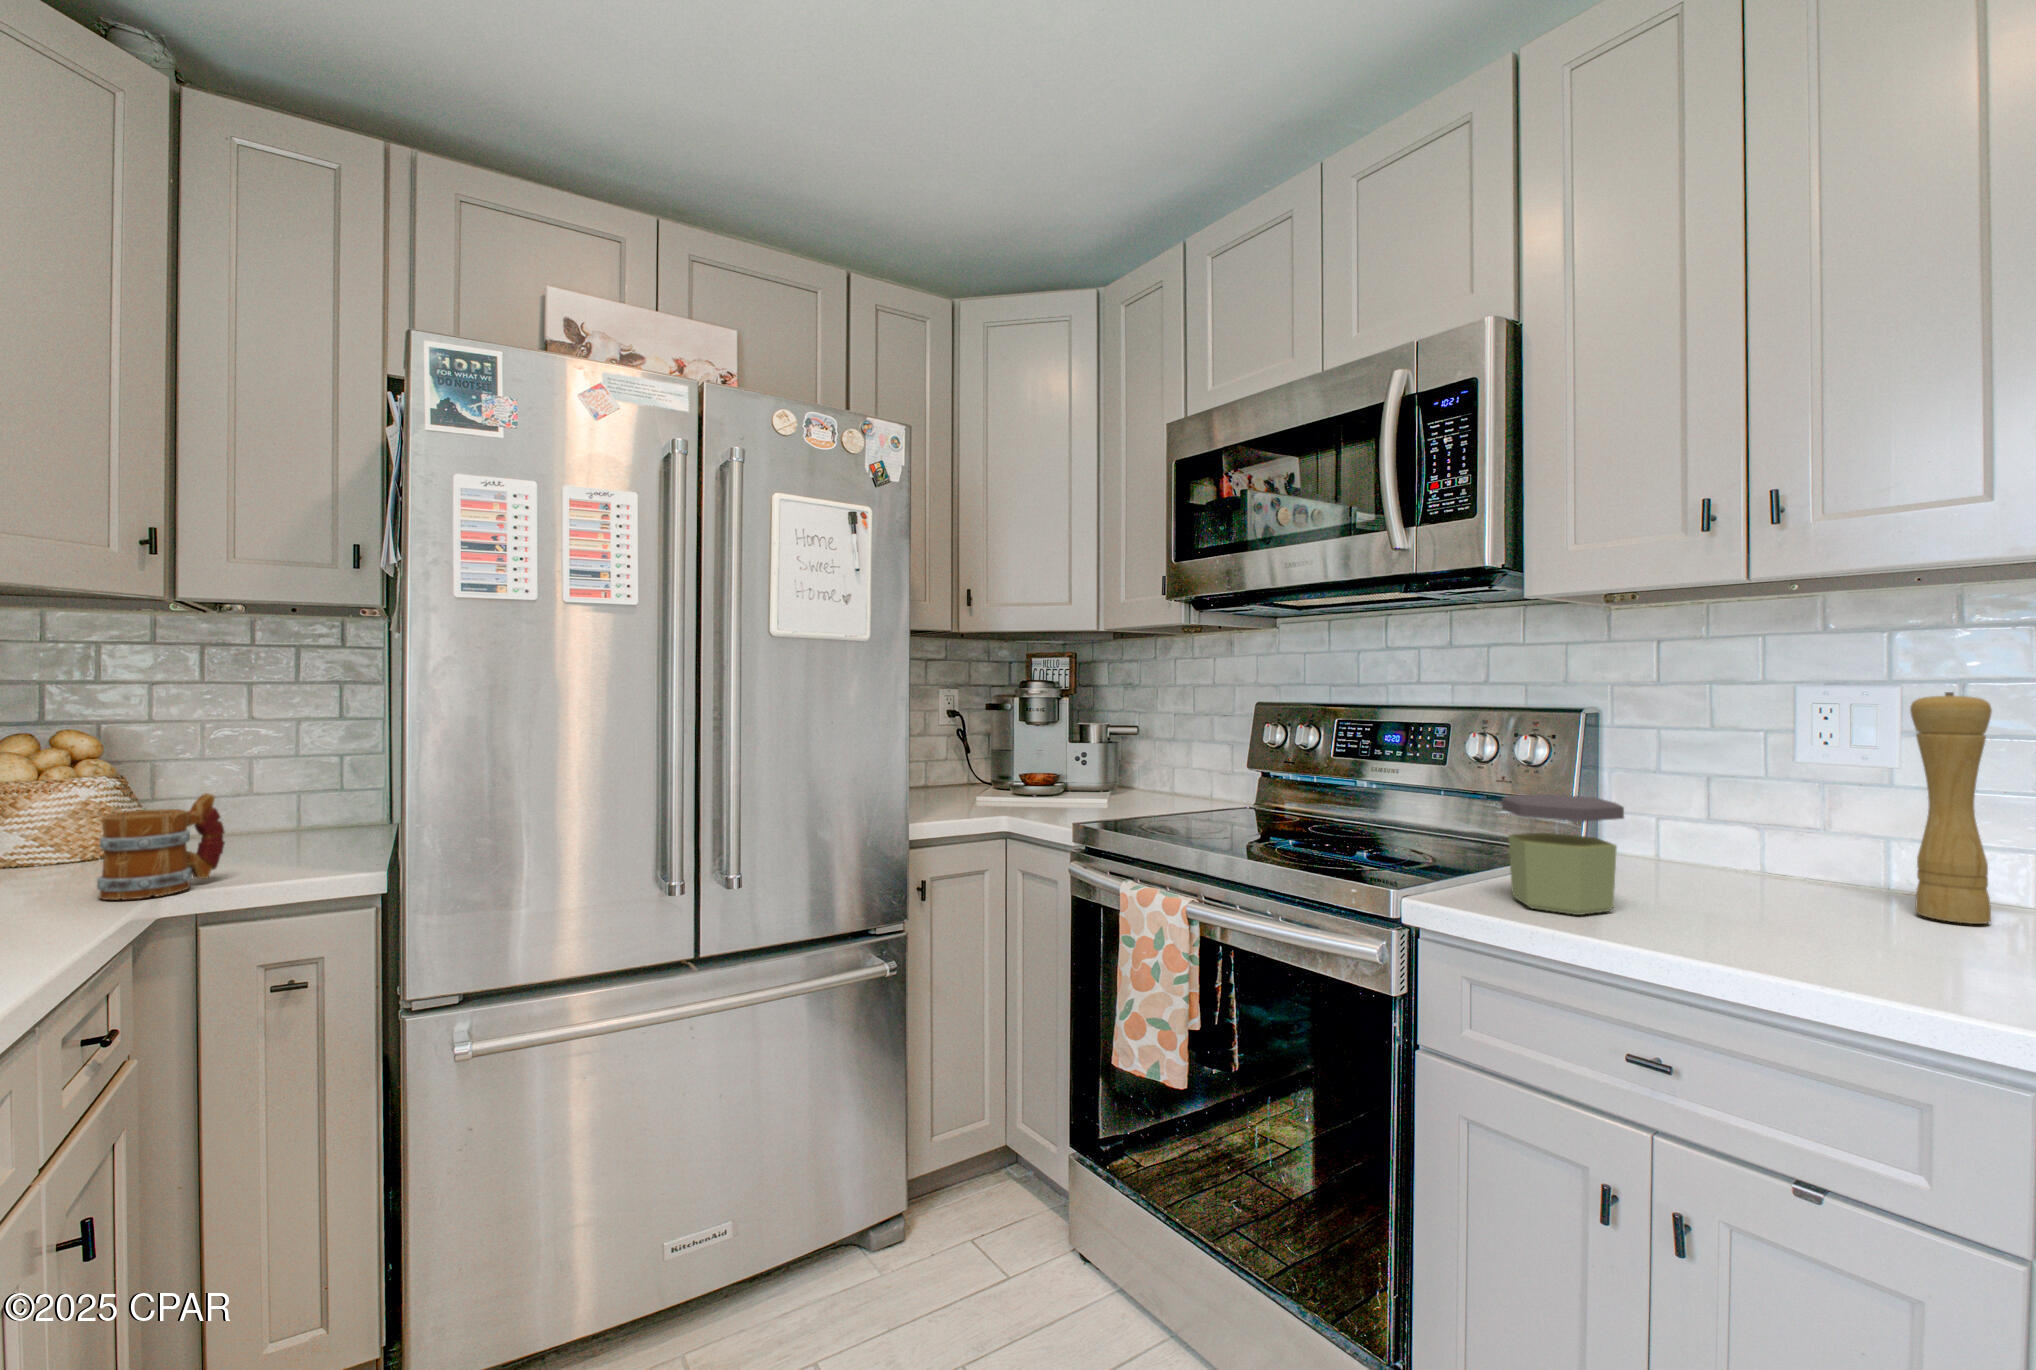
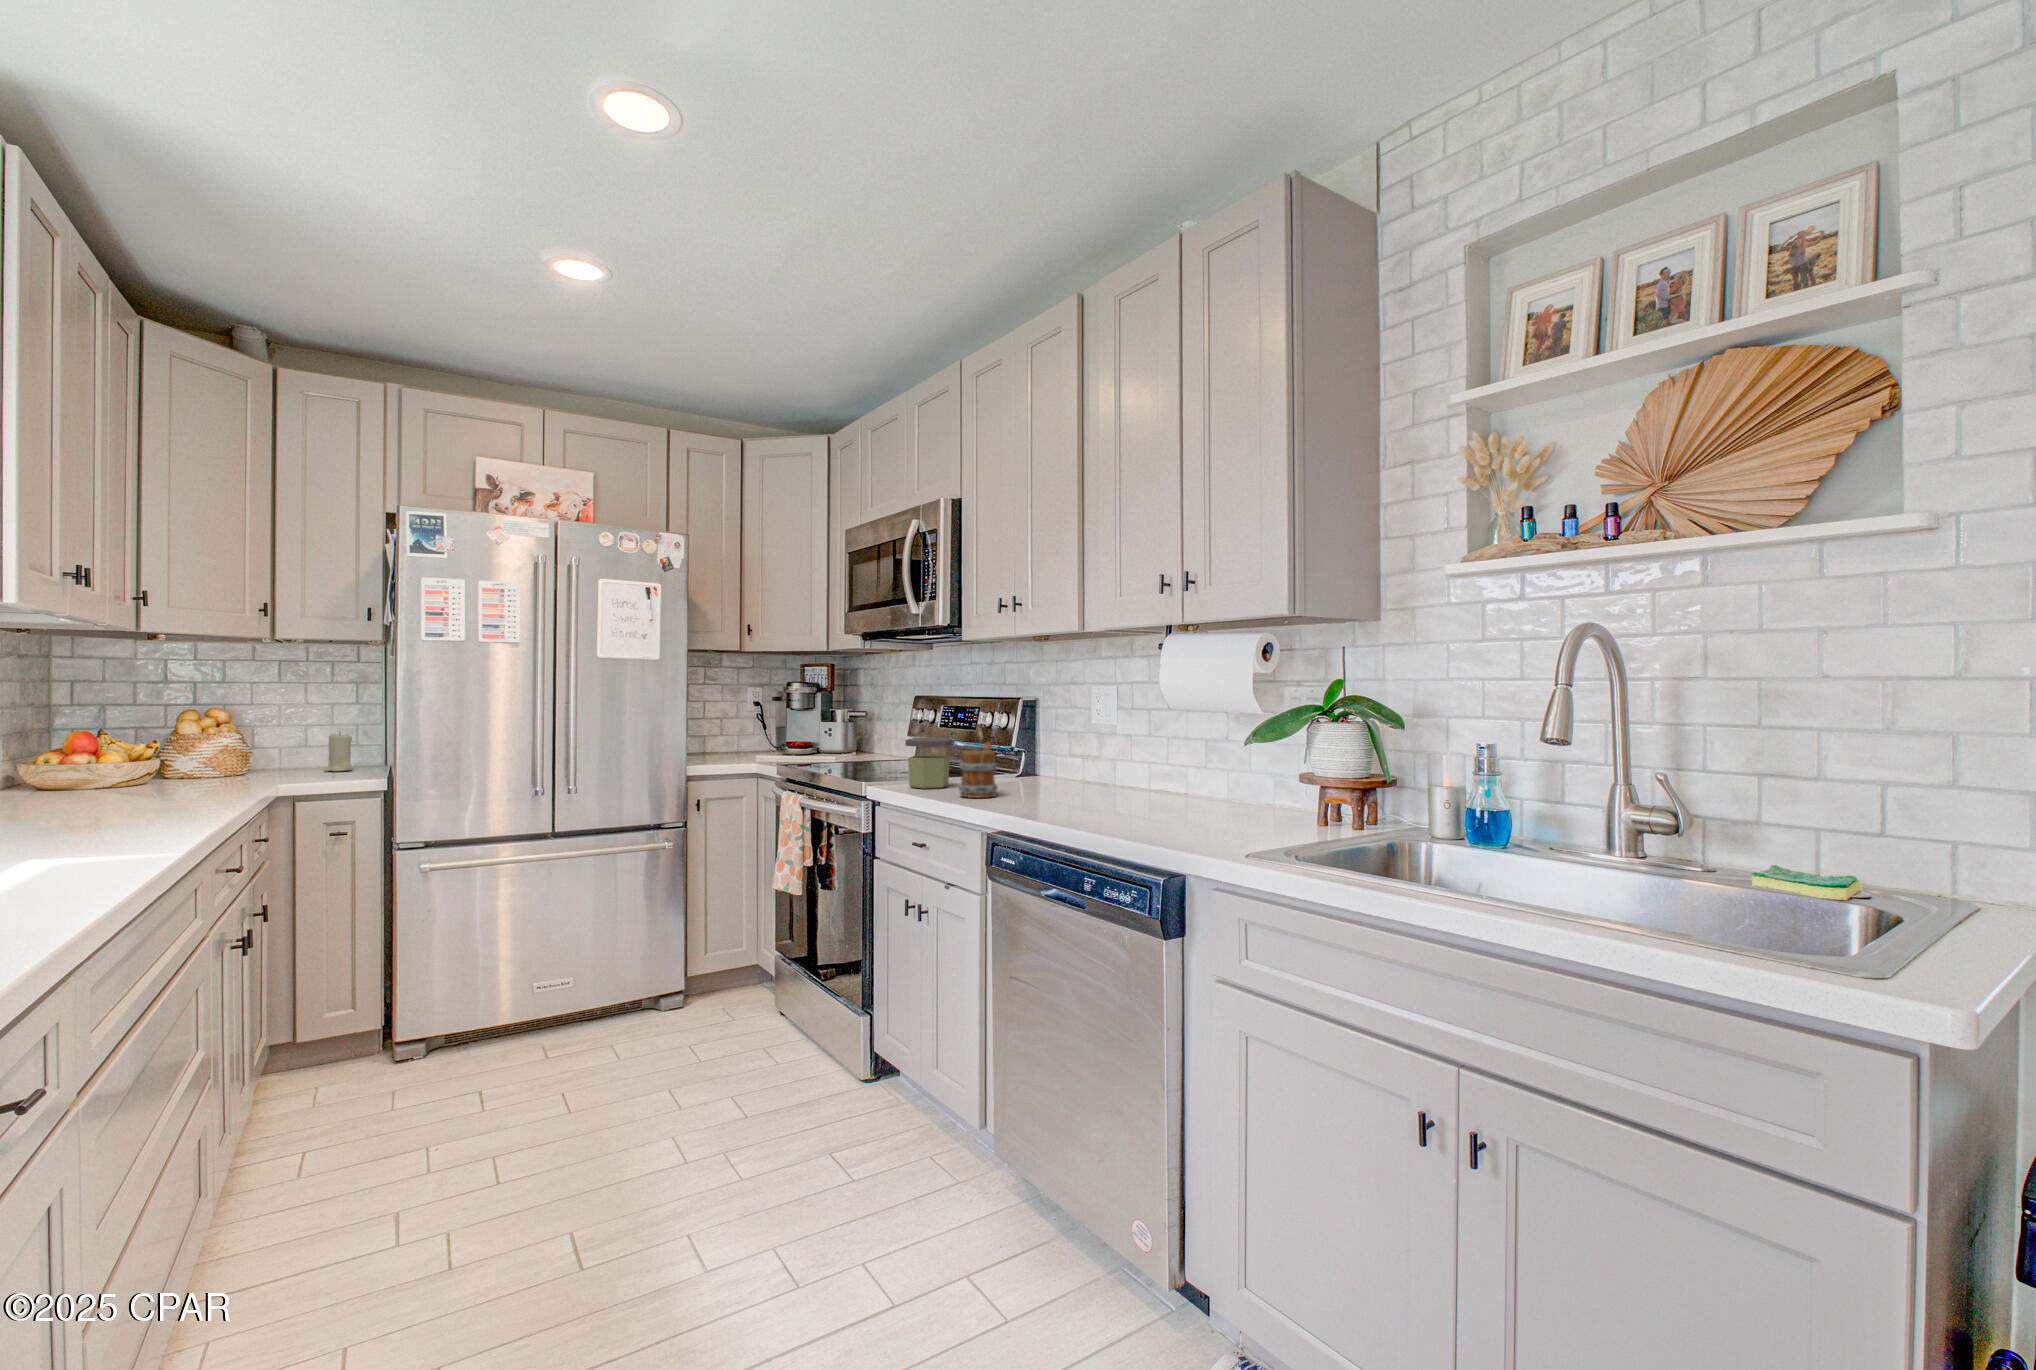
pepper mill: present [1910,692,1992,924] -> none [1069,691,1094,790]
candle: none [283,770,339,843] -> present [323,732,354,772]
mug: present [97,793,225,900] -> present [959,742,998,798]

